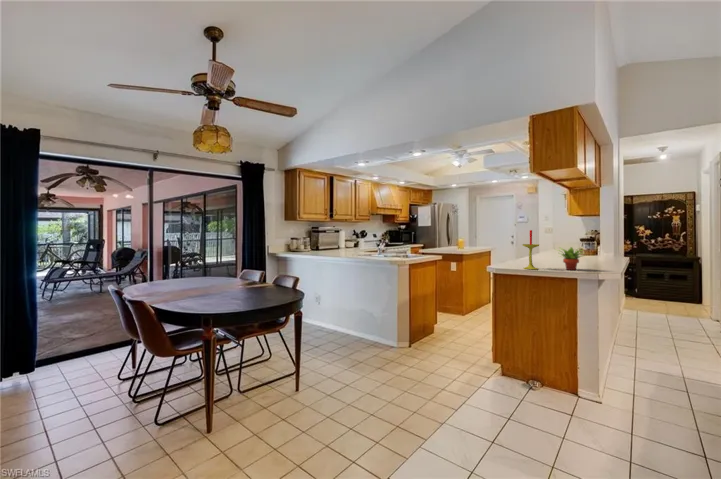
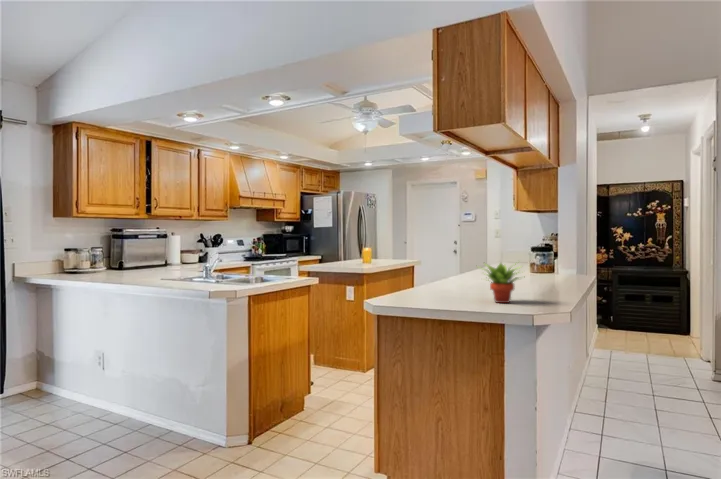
candle: present [523,230,539,269] -> none [422,231,450,304]

